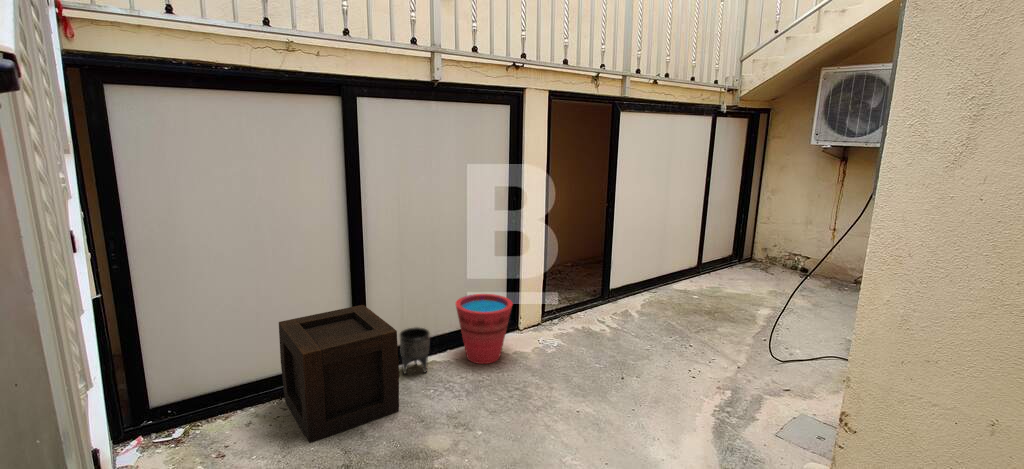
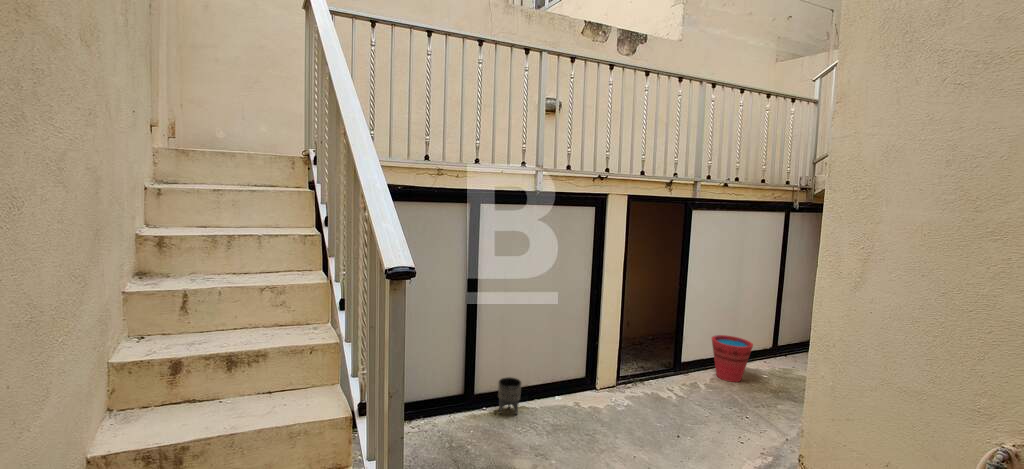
bucket: present [456,294,513,364] -> present [712,335,753,382]
wooden crate: present [279,305,399,443] -> none [413,356,497,456]

